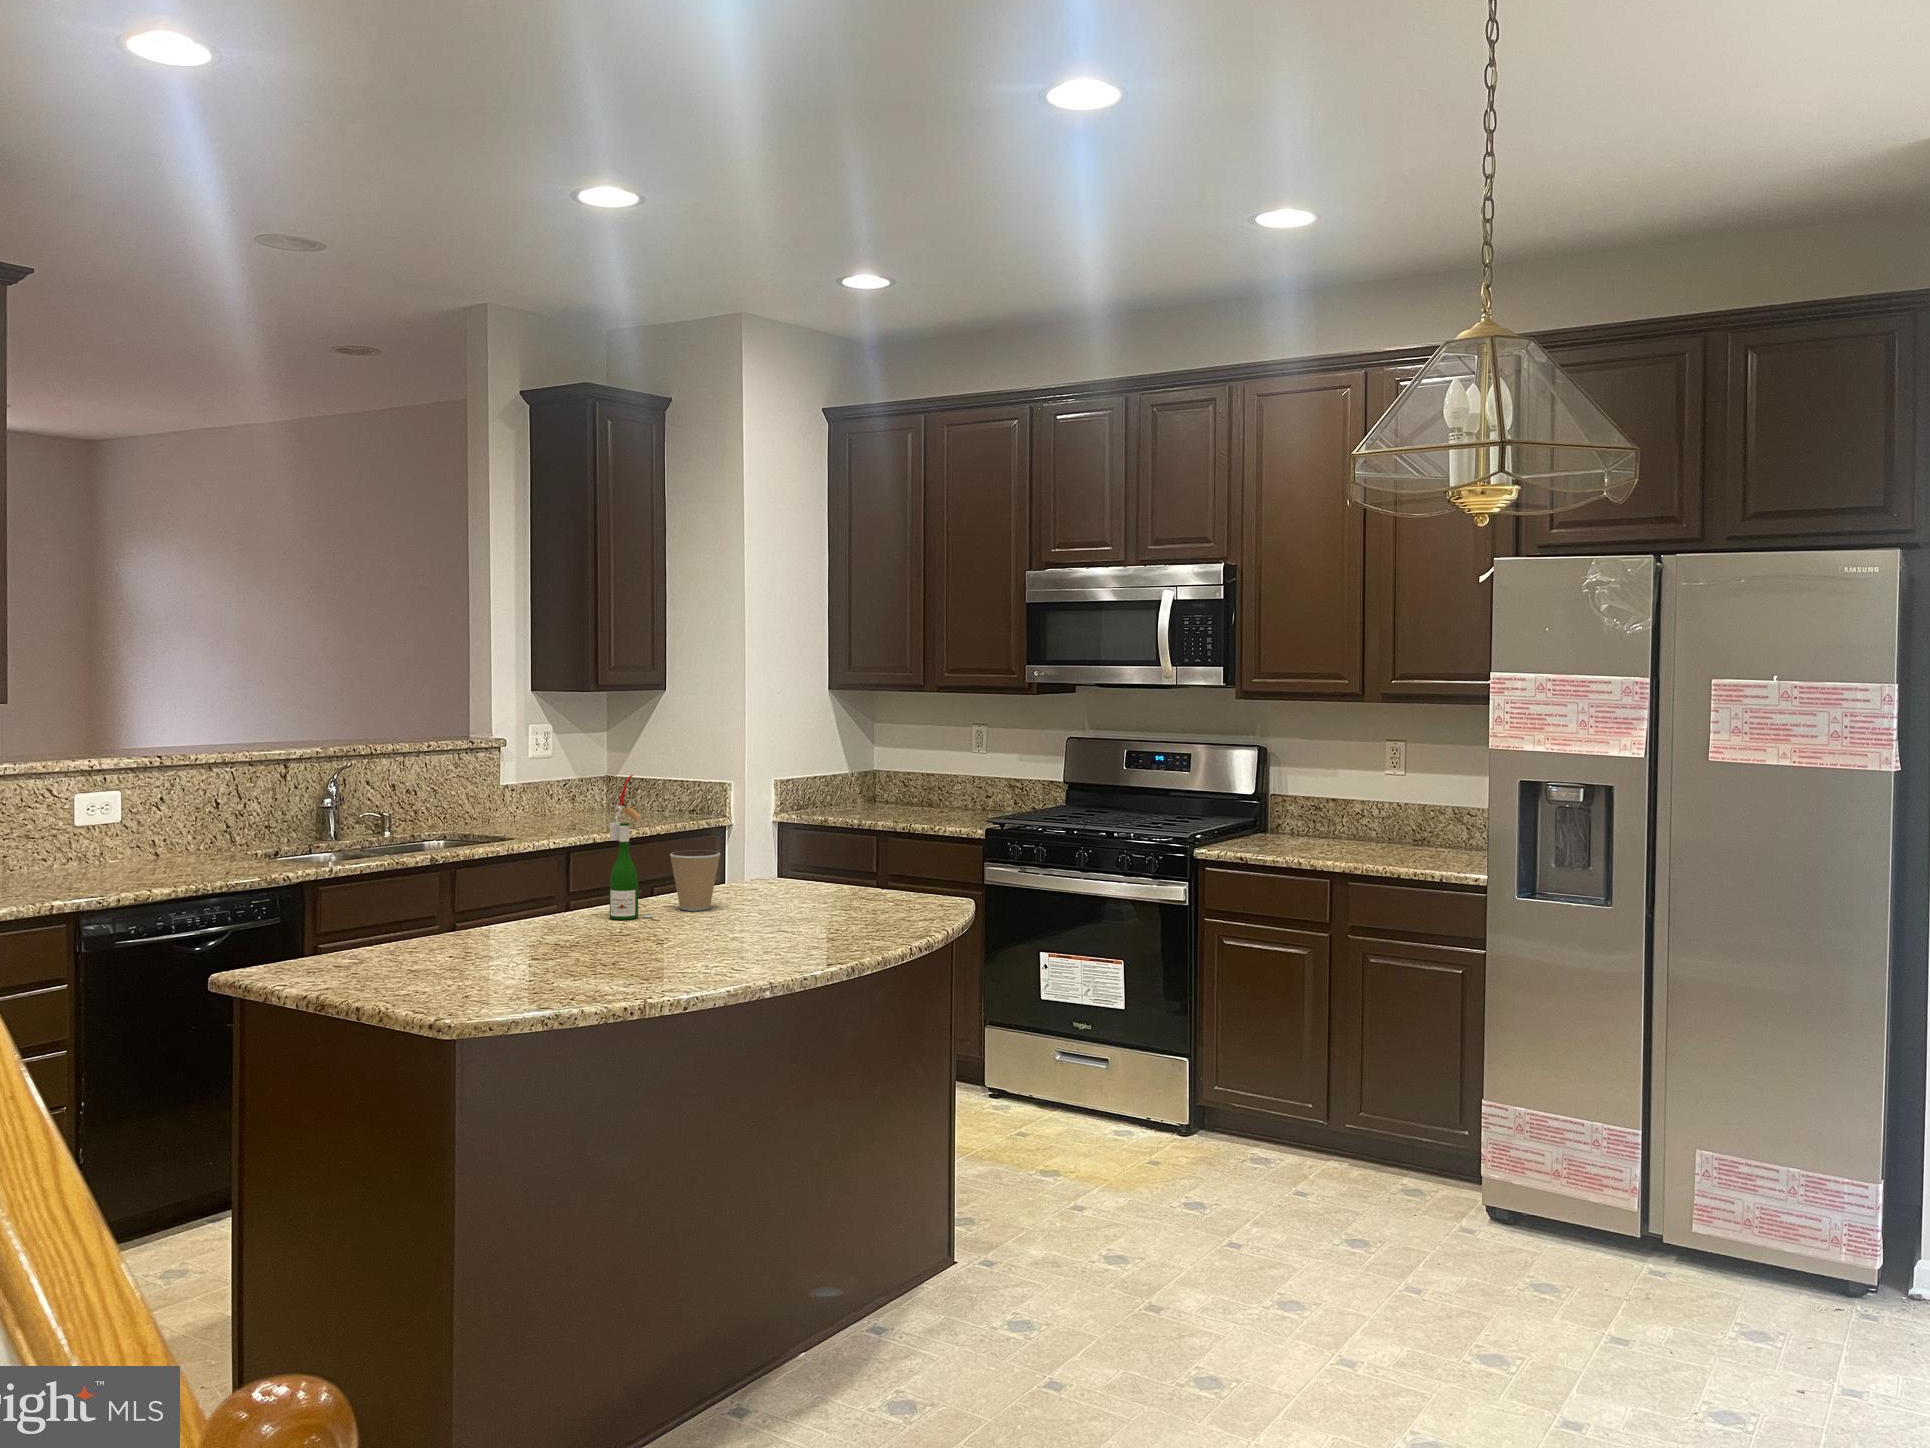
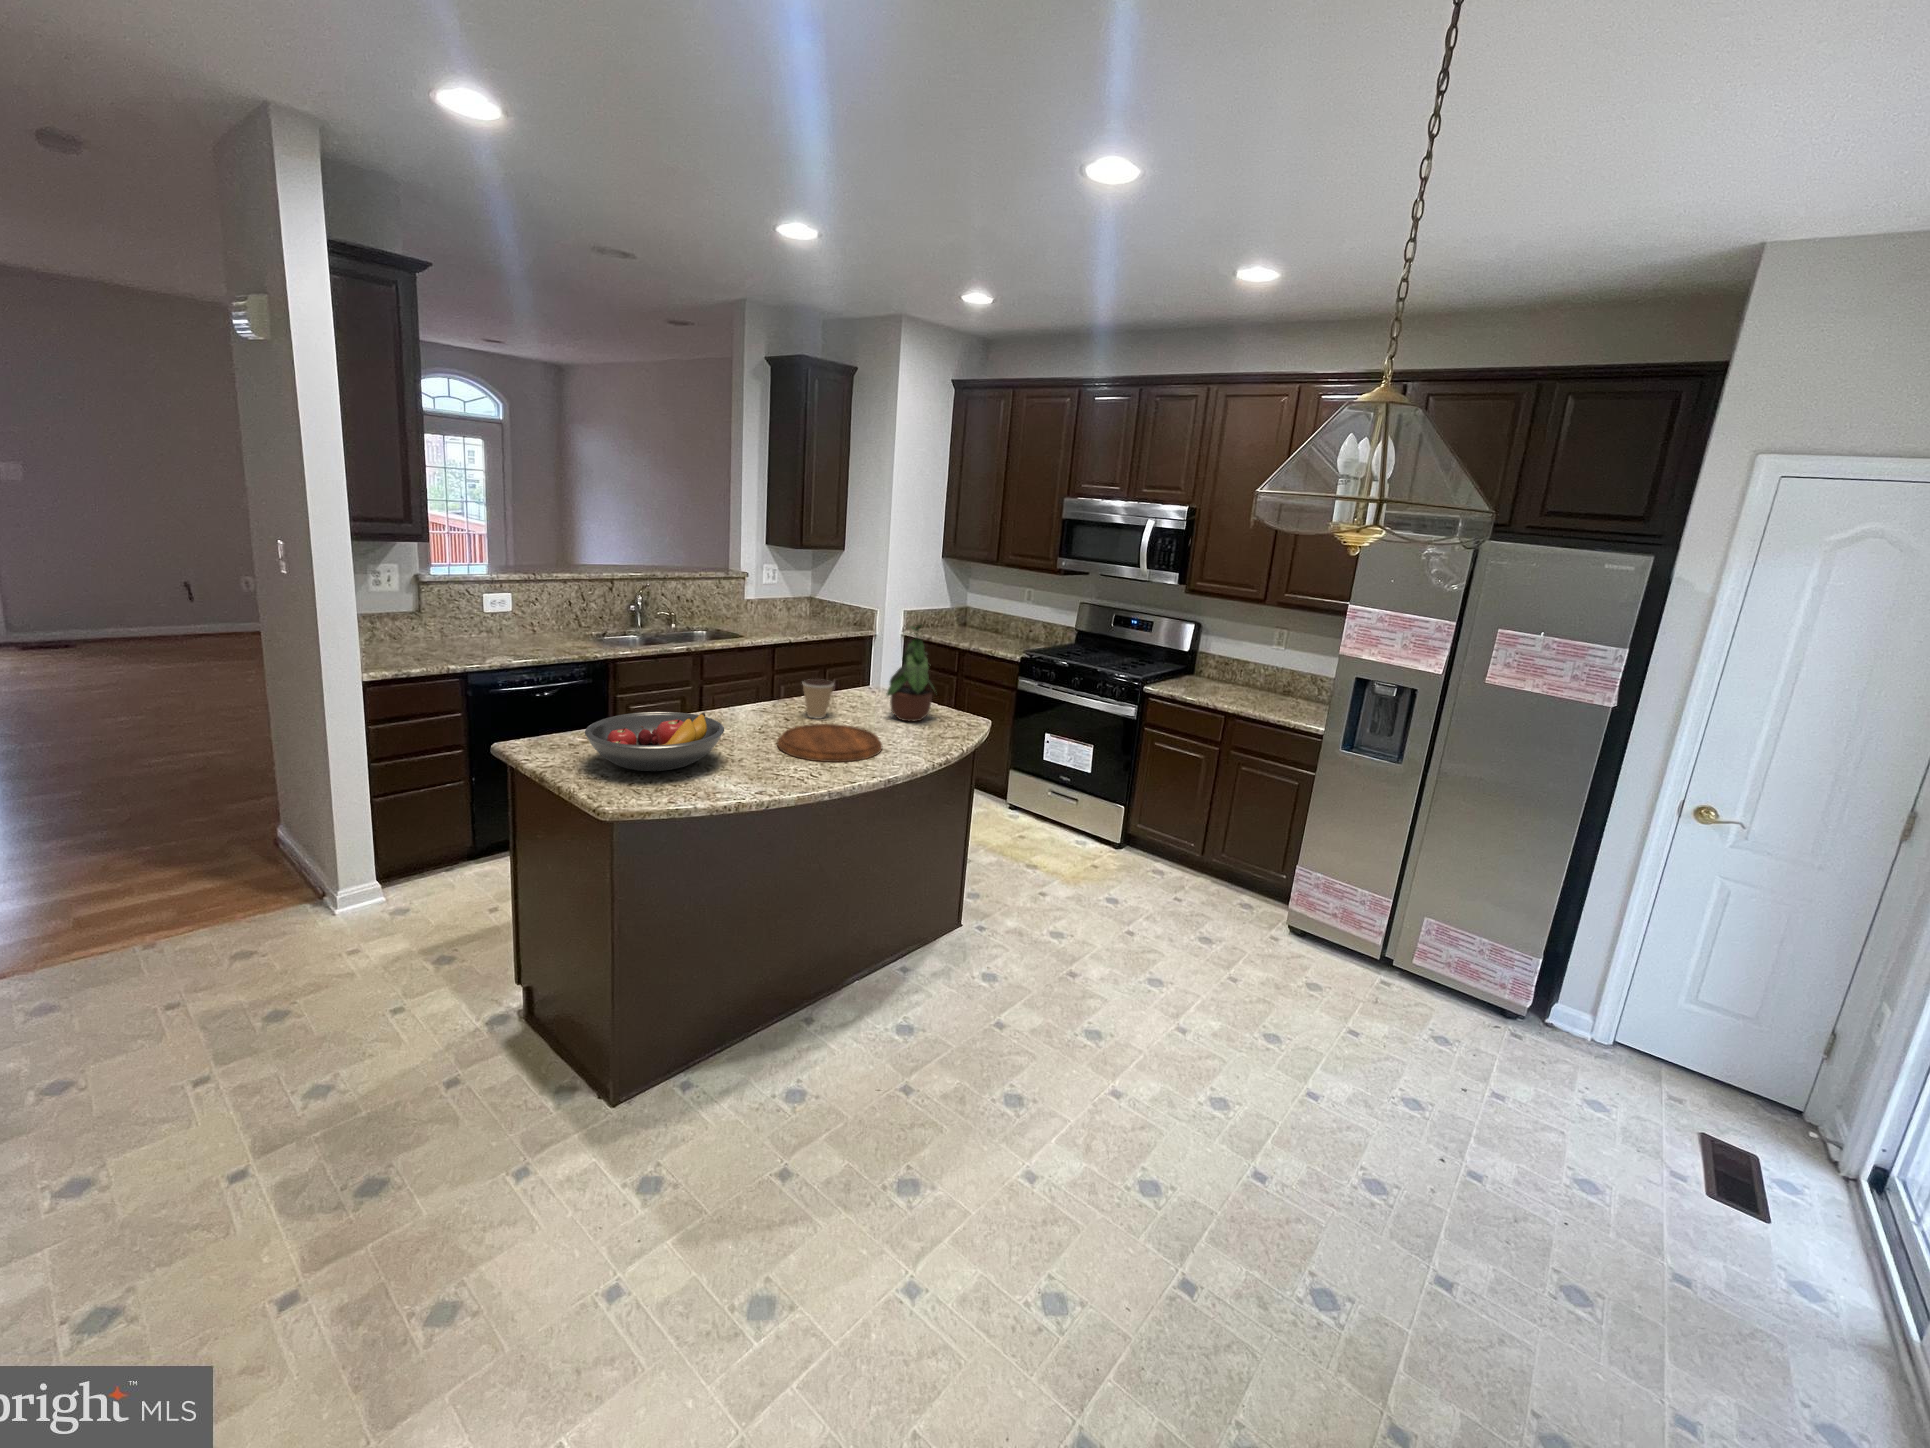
potted plant: none [794,746,886,904] -> present [887,624,936,721]
wine bottle: present [610,774,653,920] -> none [759,633,787,723]
fruit bowl: none [382,887,588,974] -> present [585,712,724,771]
cutting board: none [654,909,818,950] -> present [777,724,882,762]

